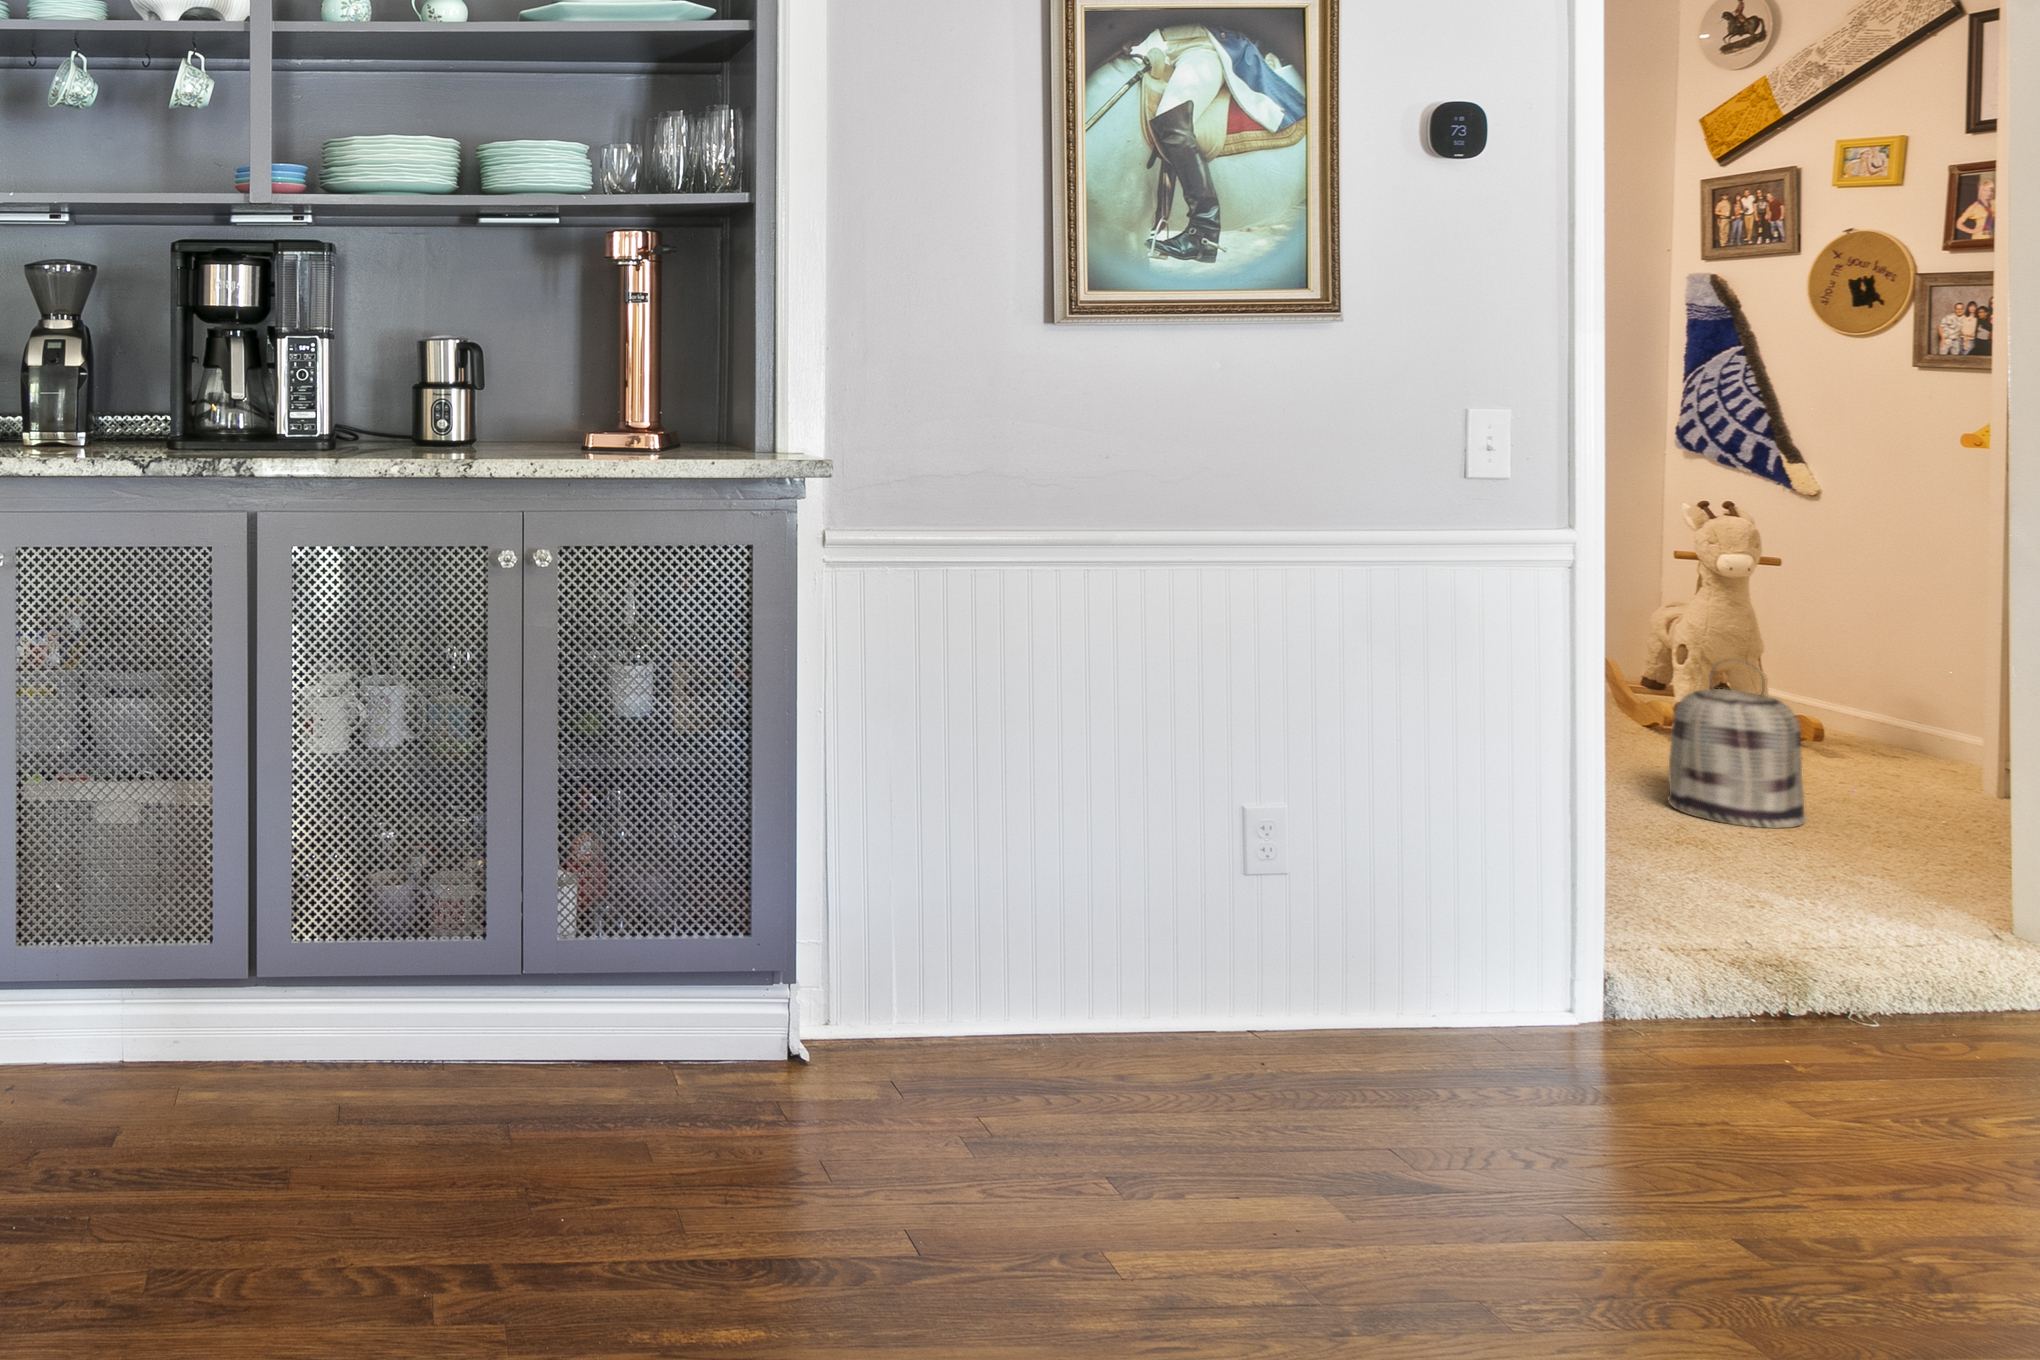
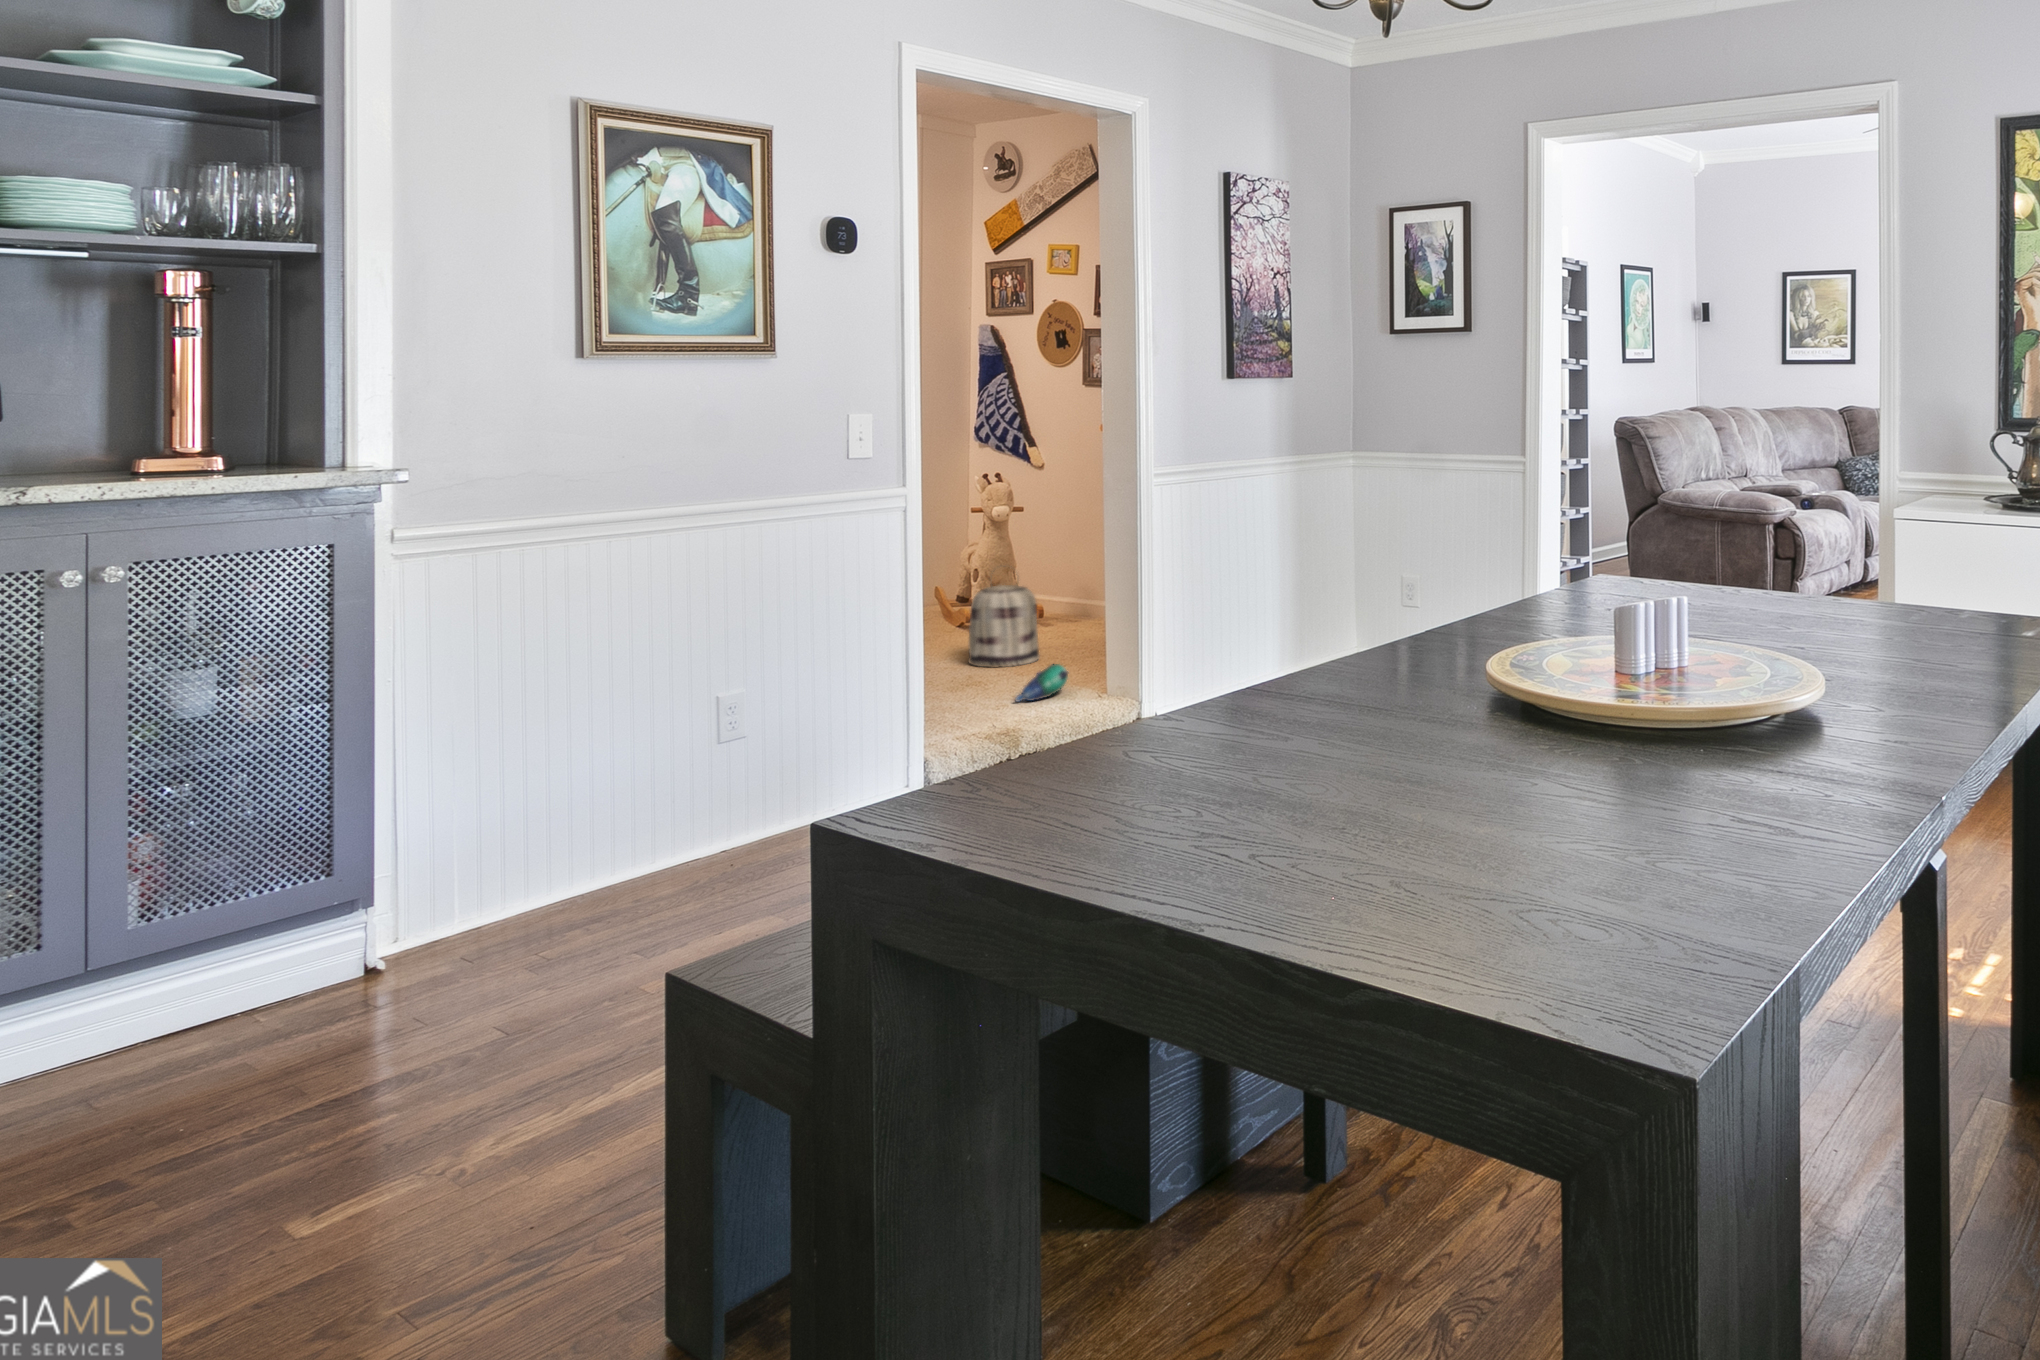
plush toy: none [1759,851,1874,911] -> present [1015,664,1069,702]

